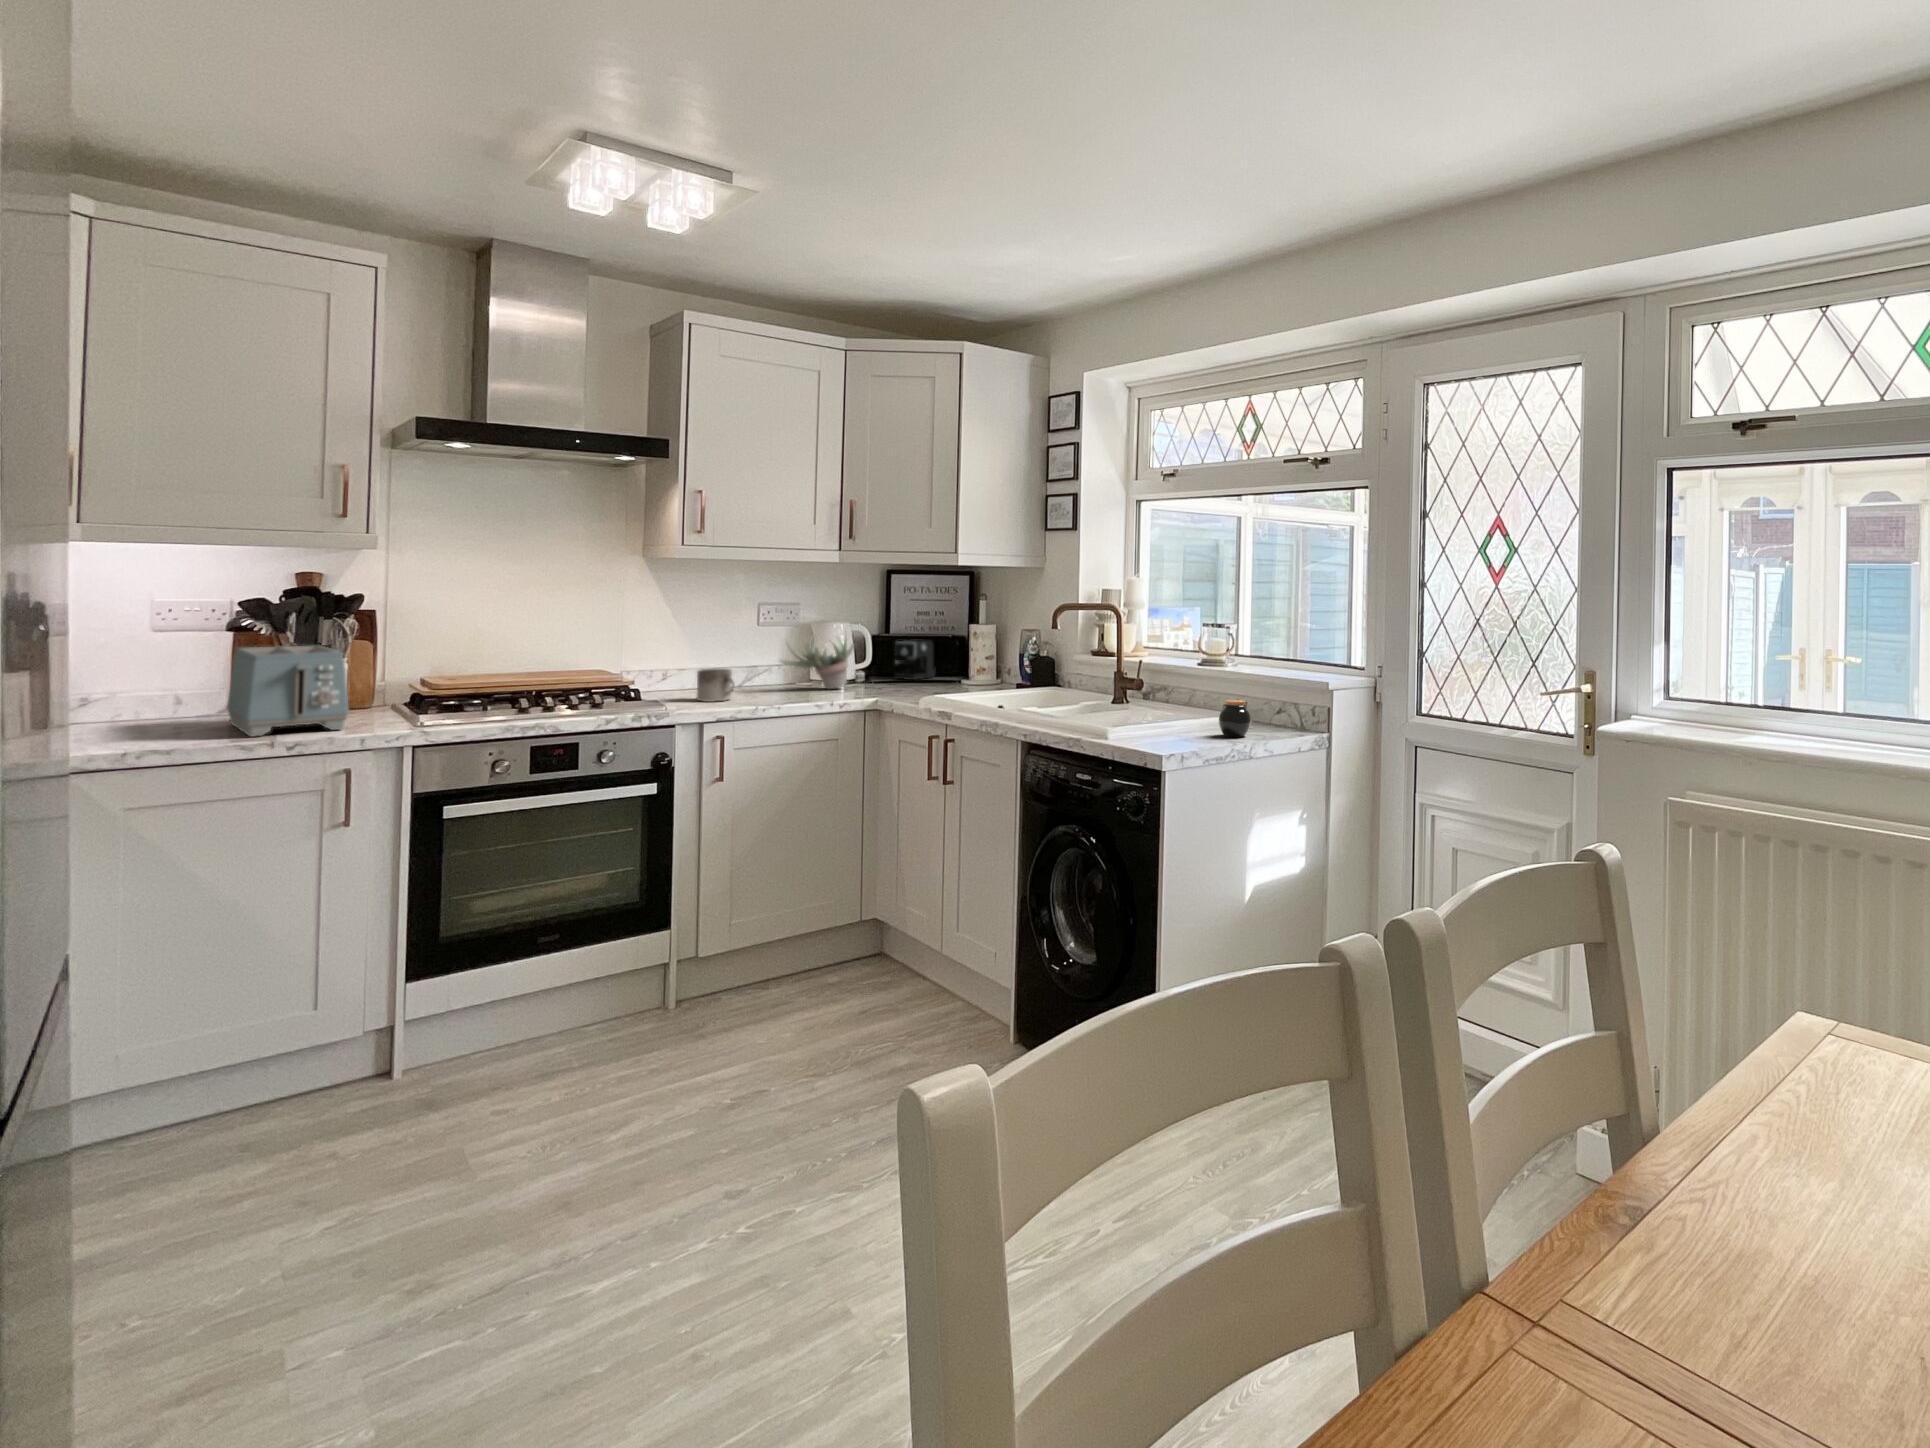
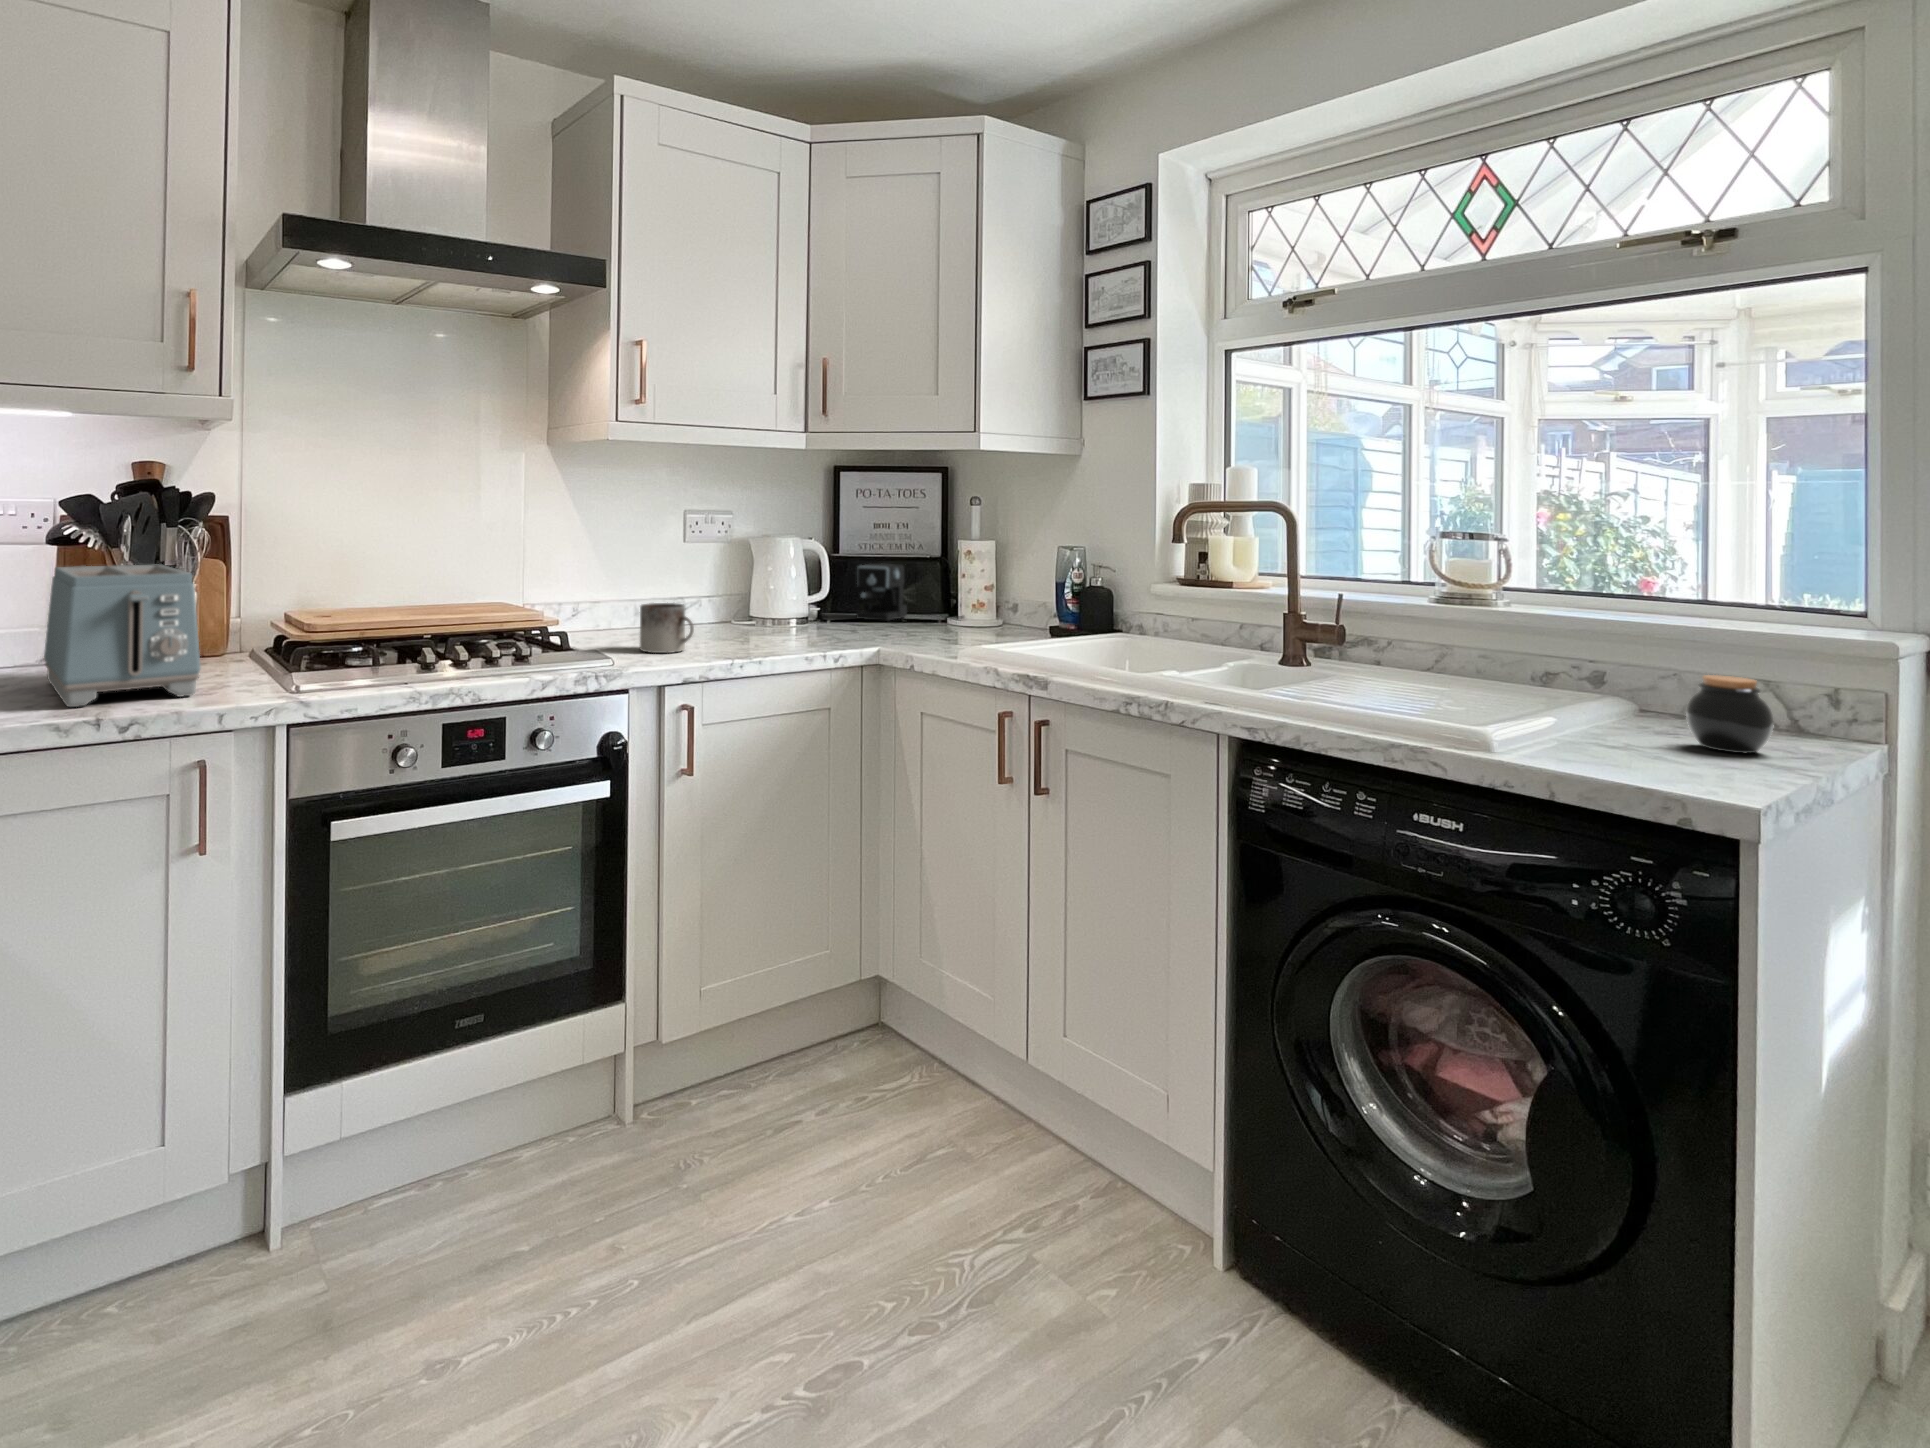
succulent plant: present [781,634,854,689] -> none [730,536,828,635]

